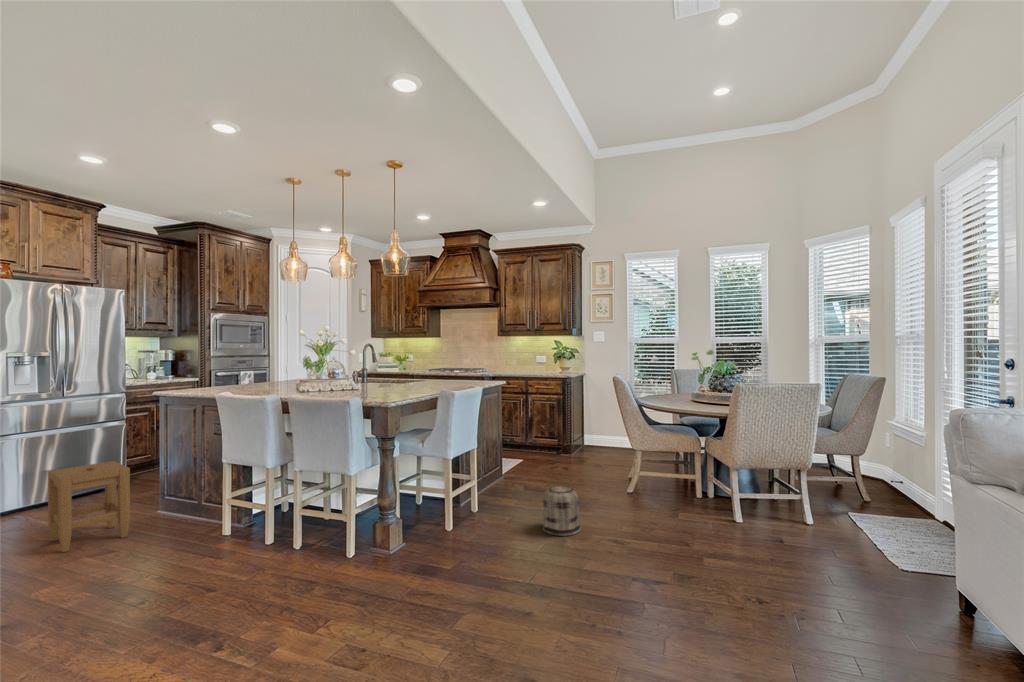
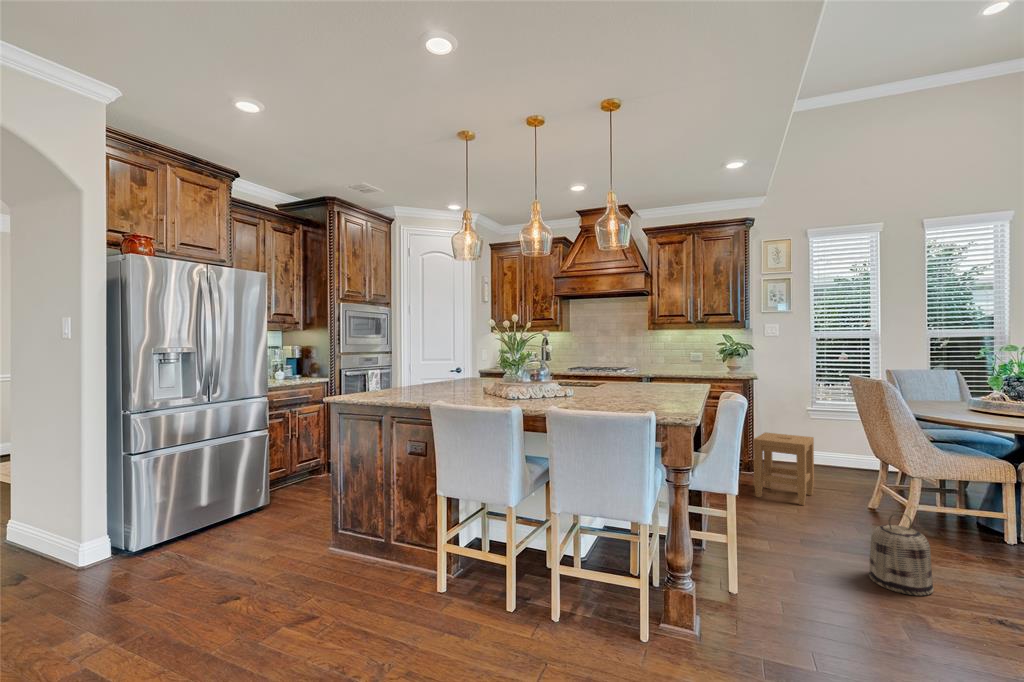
stool: present [48,461,130,552] -> present [753,432,814,505]

